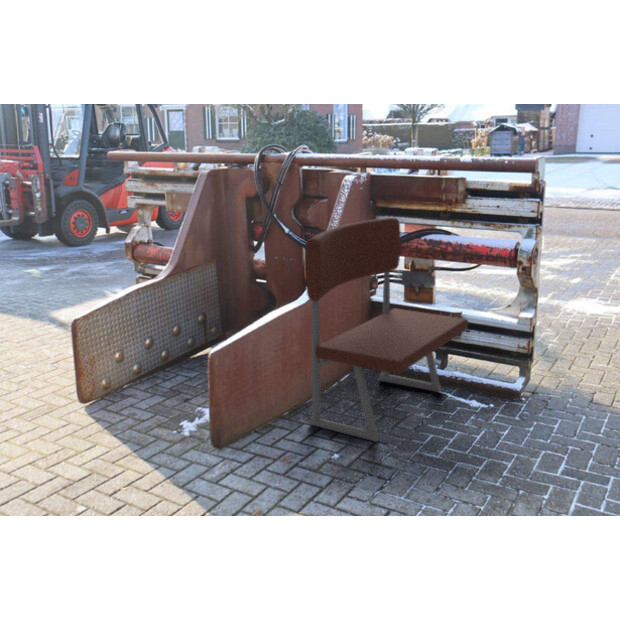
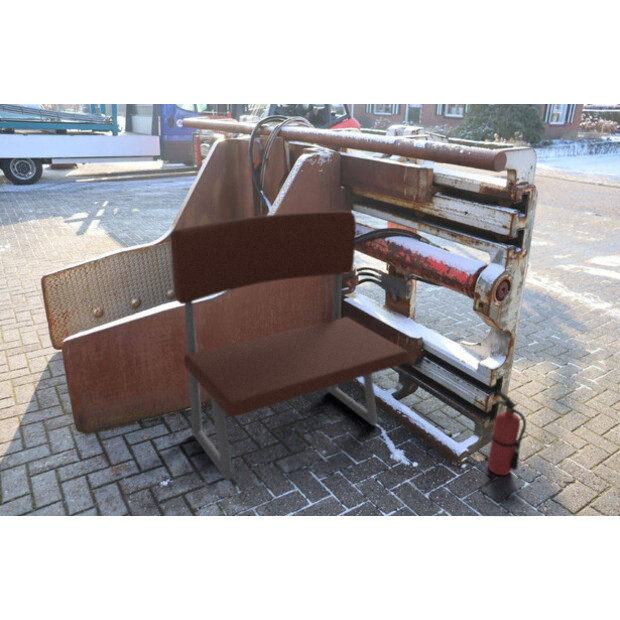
fire extinguisher: none [537,334,565,399] -> present [488,391,526,475]

